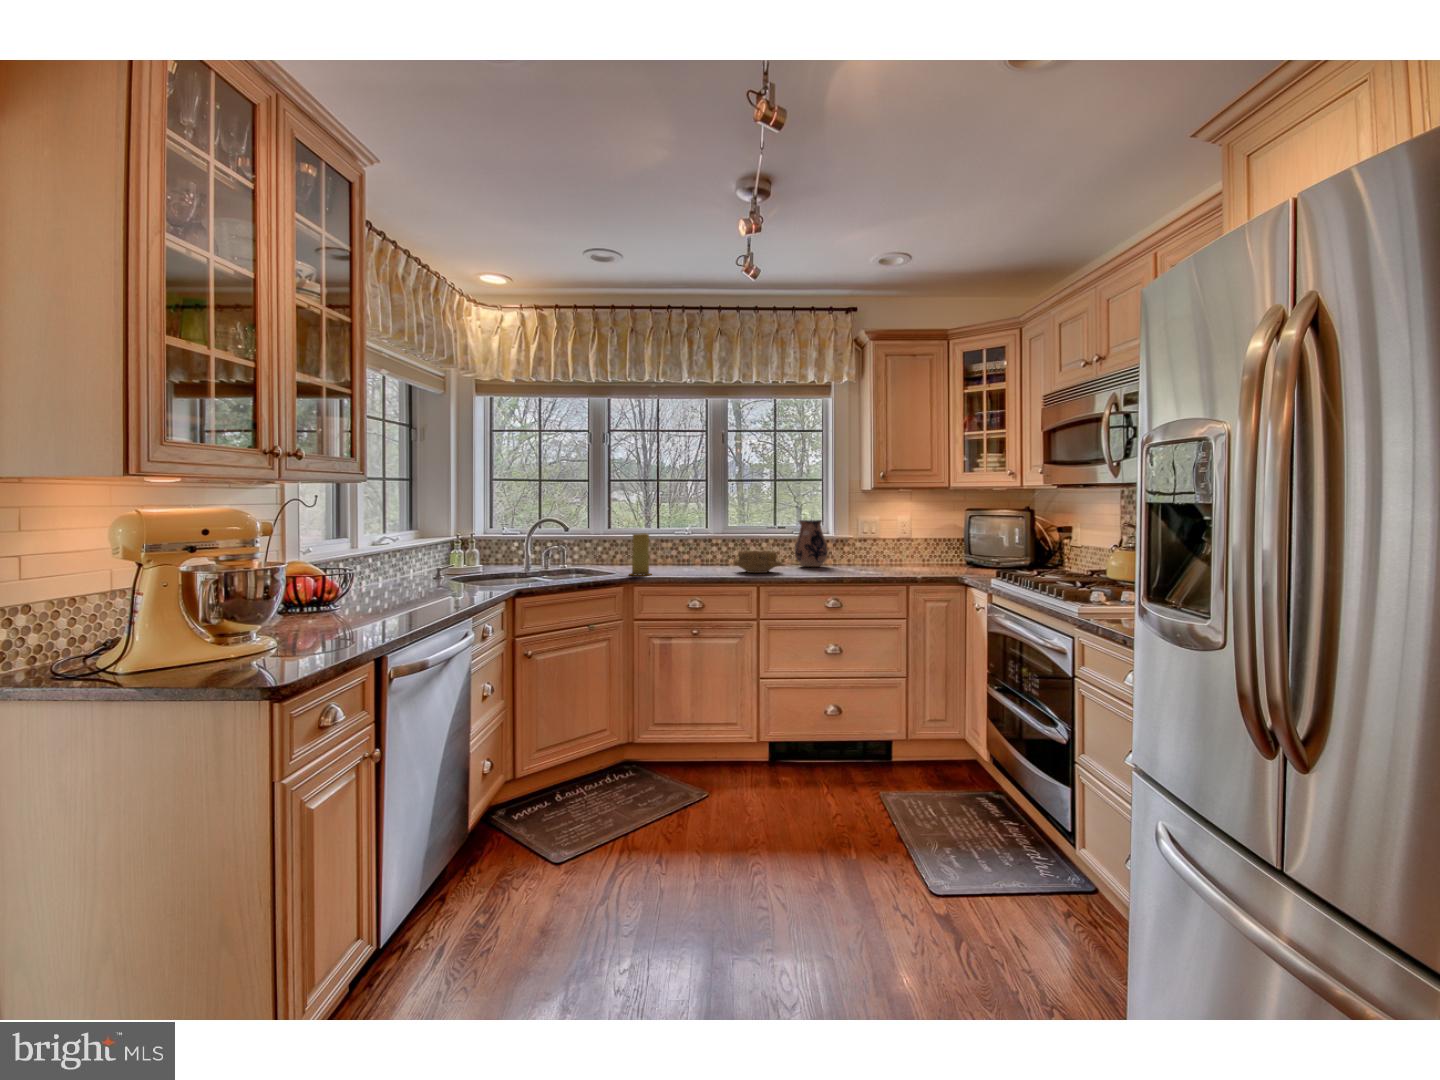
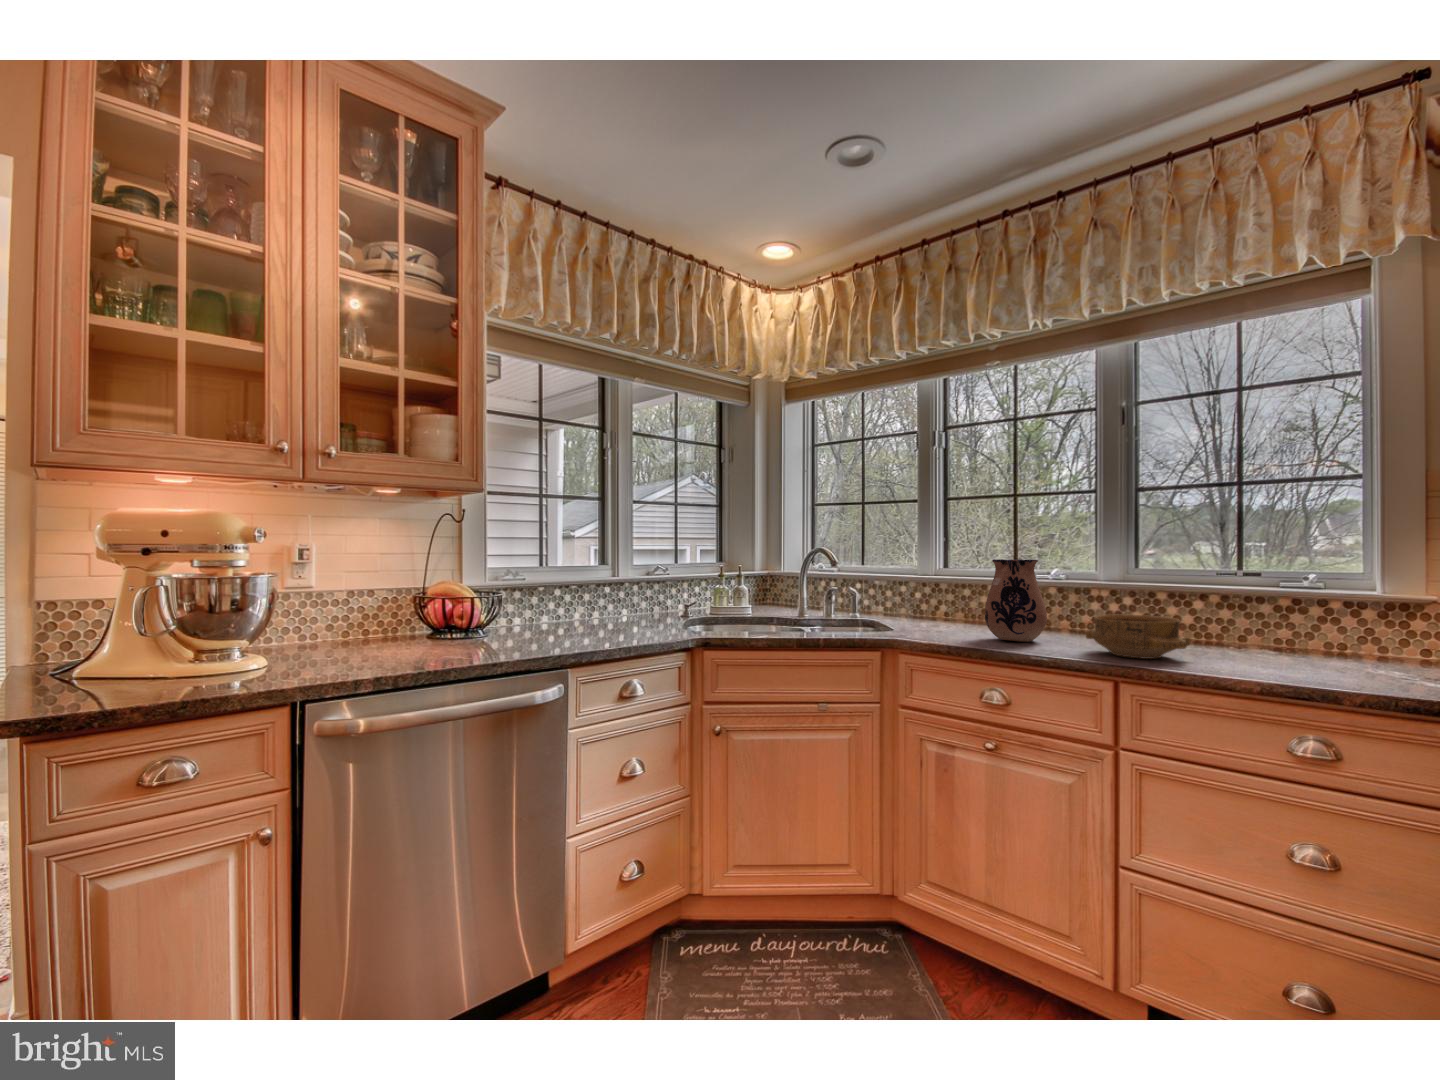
ceramic pitcher: present [795,520,828,567] -> present [985,559,1047,642]
candle: present [630,533,651,575] -> none [906,575,944,640]

